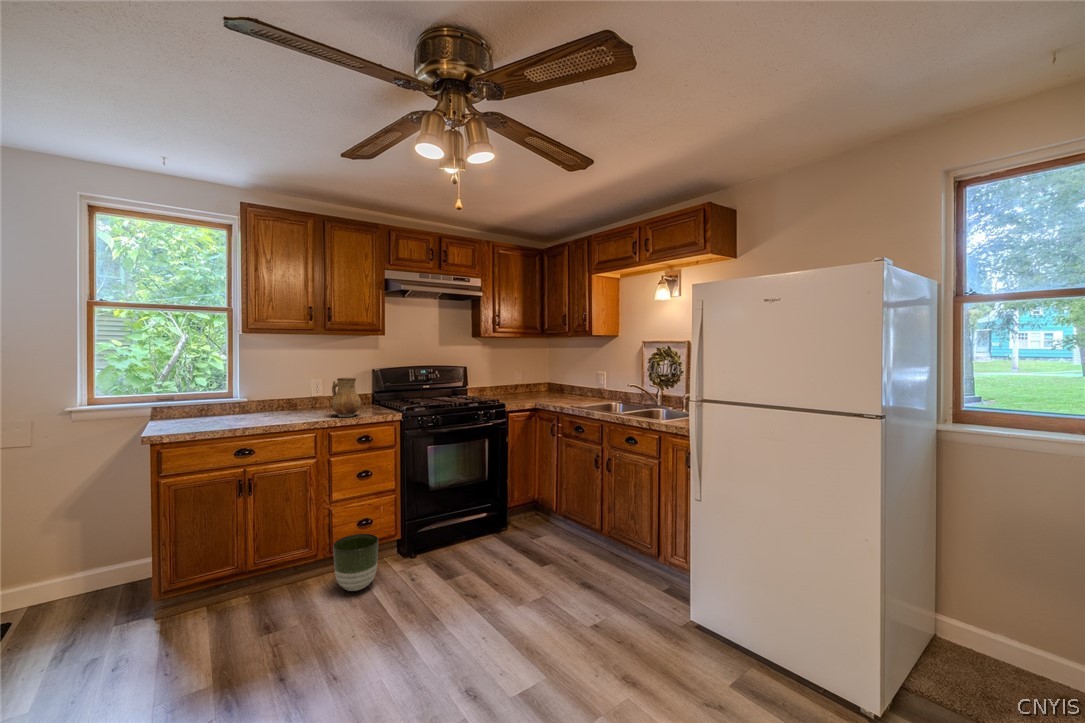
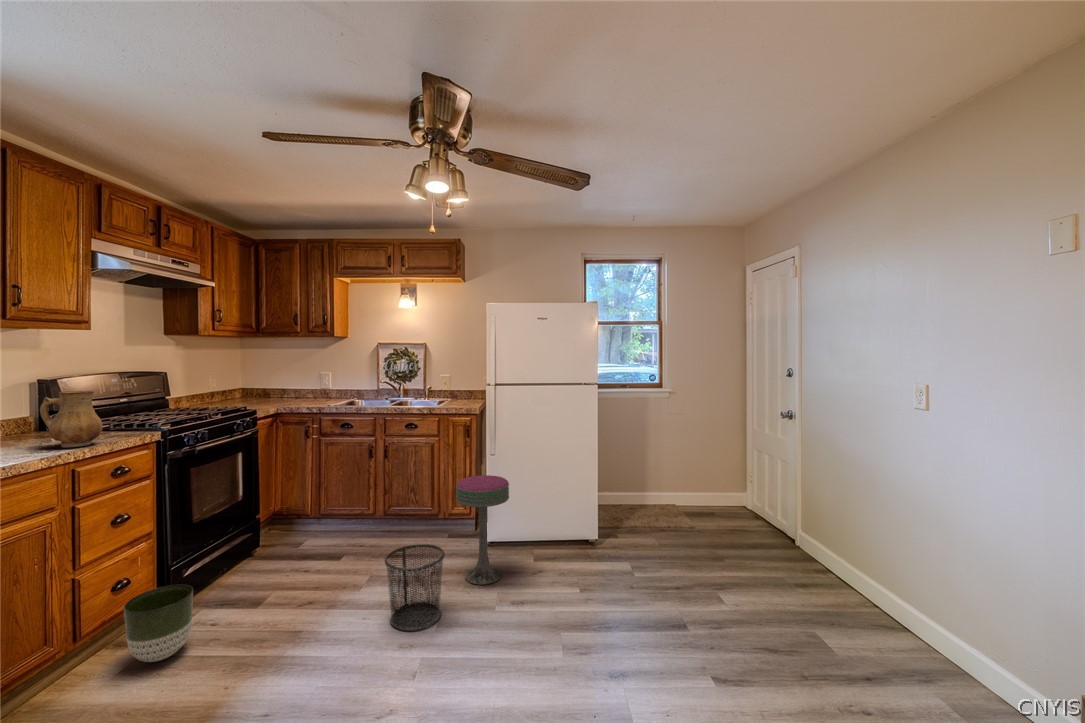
bar stool: none [583,521,657,682] -> present [456,475,509,585]
waste bin: none [462,579,532,689] -> present [385,544,445,631]

